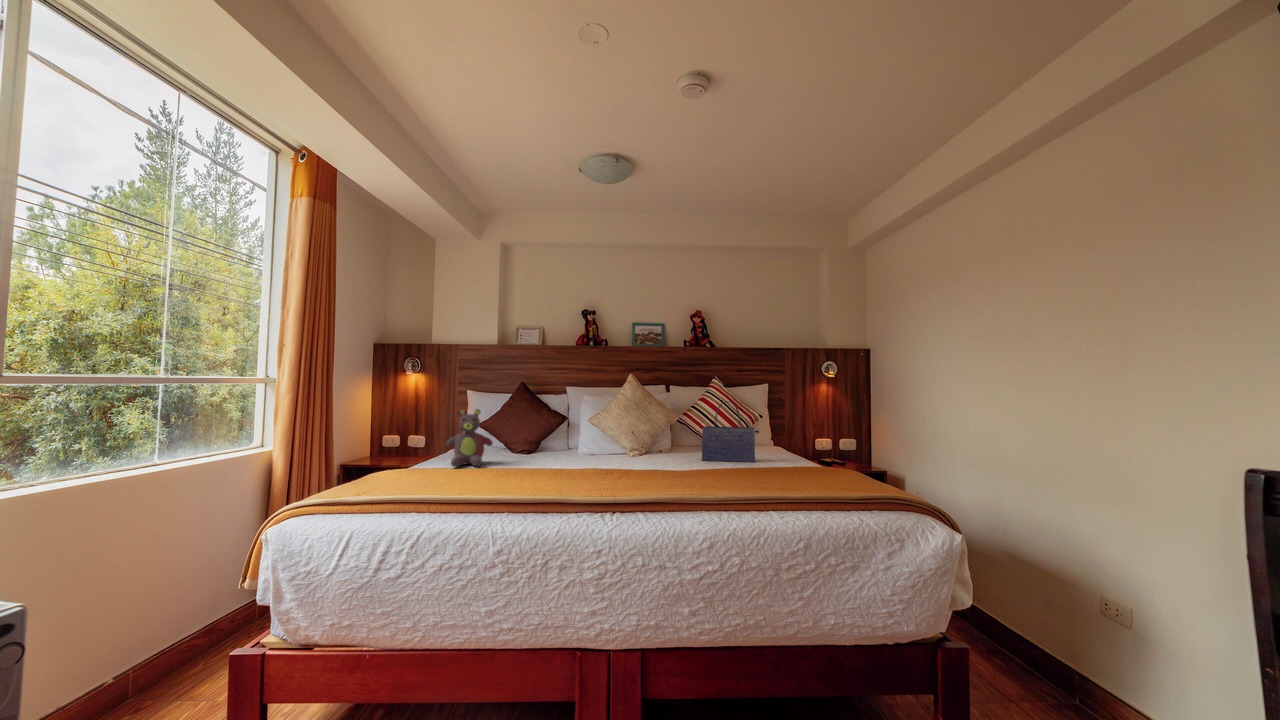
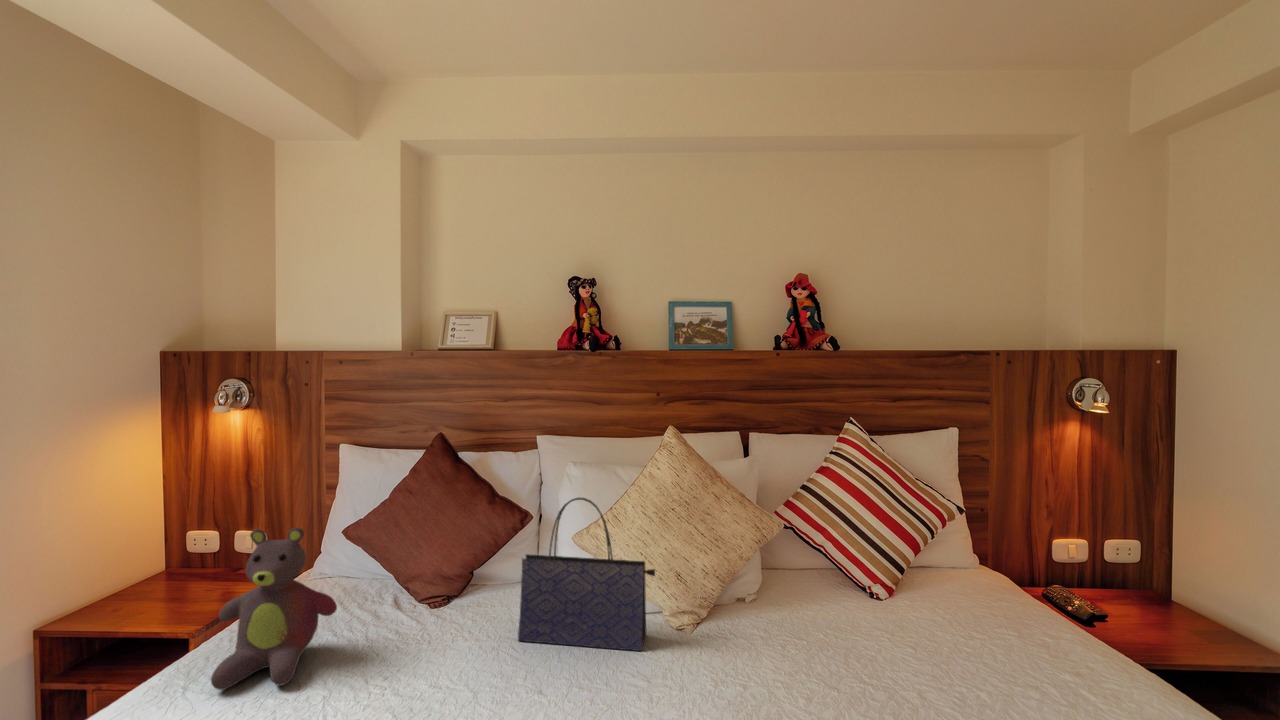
tote bag: present [702,401,759,462] -> present [518,497,655,651]

